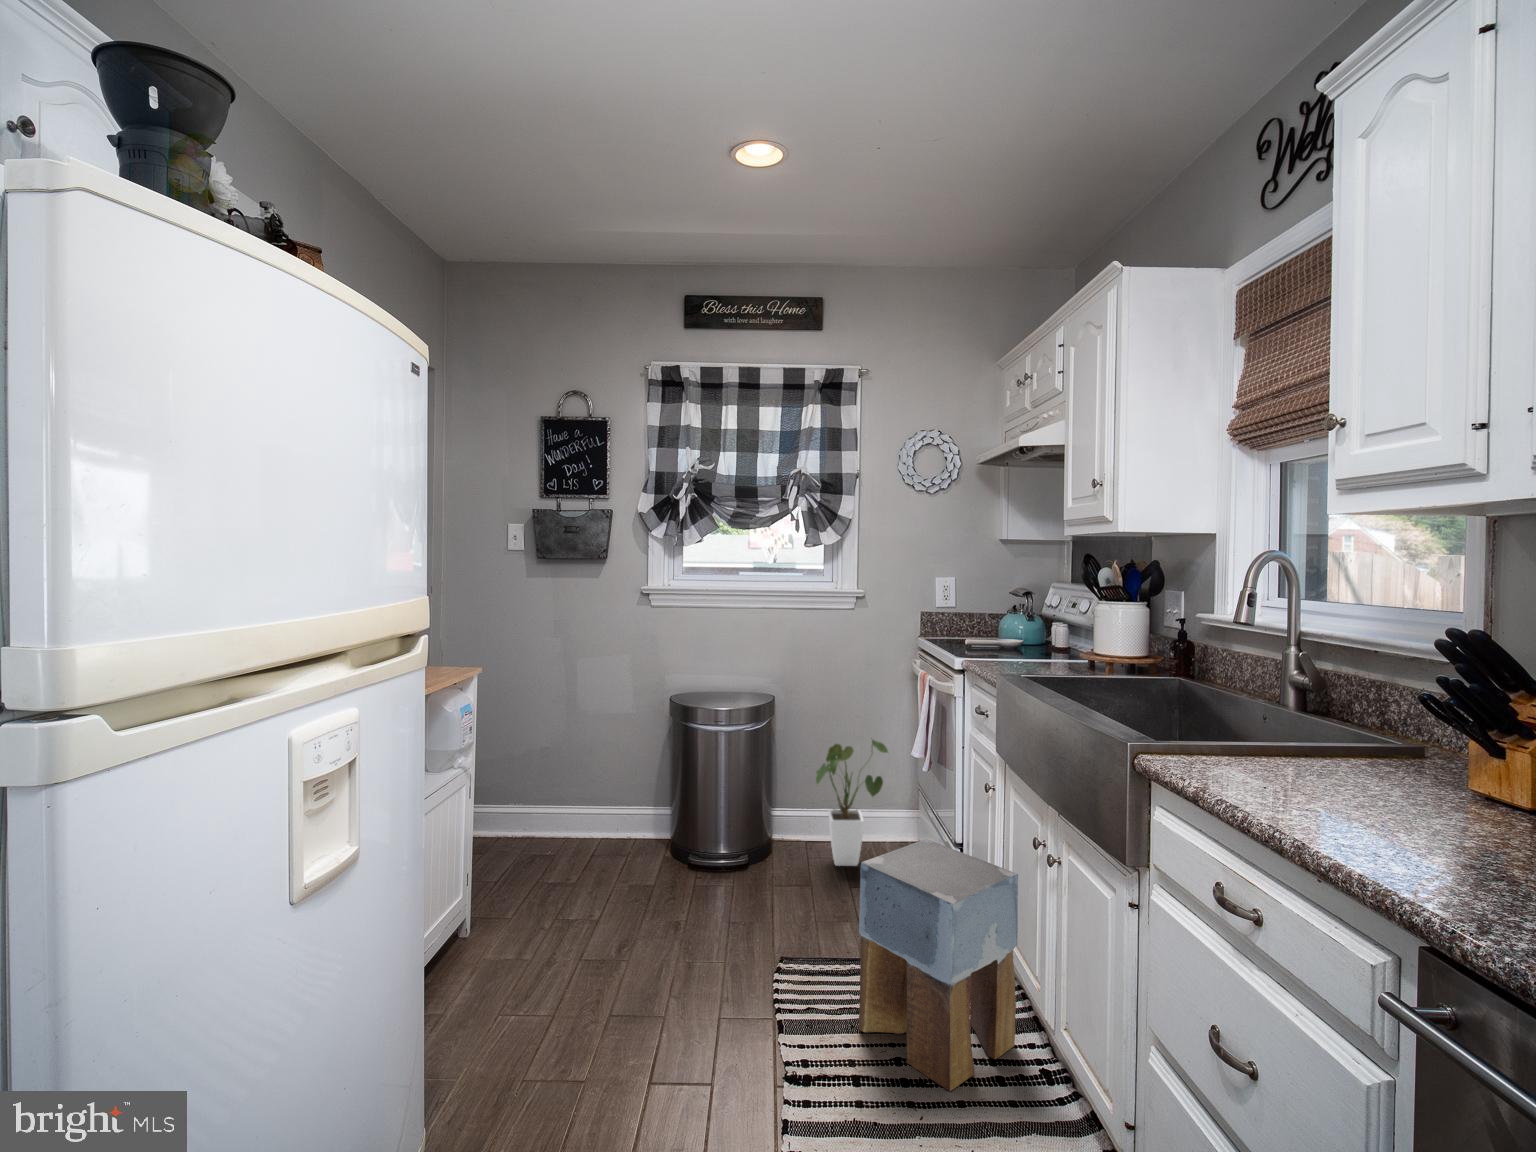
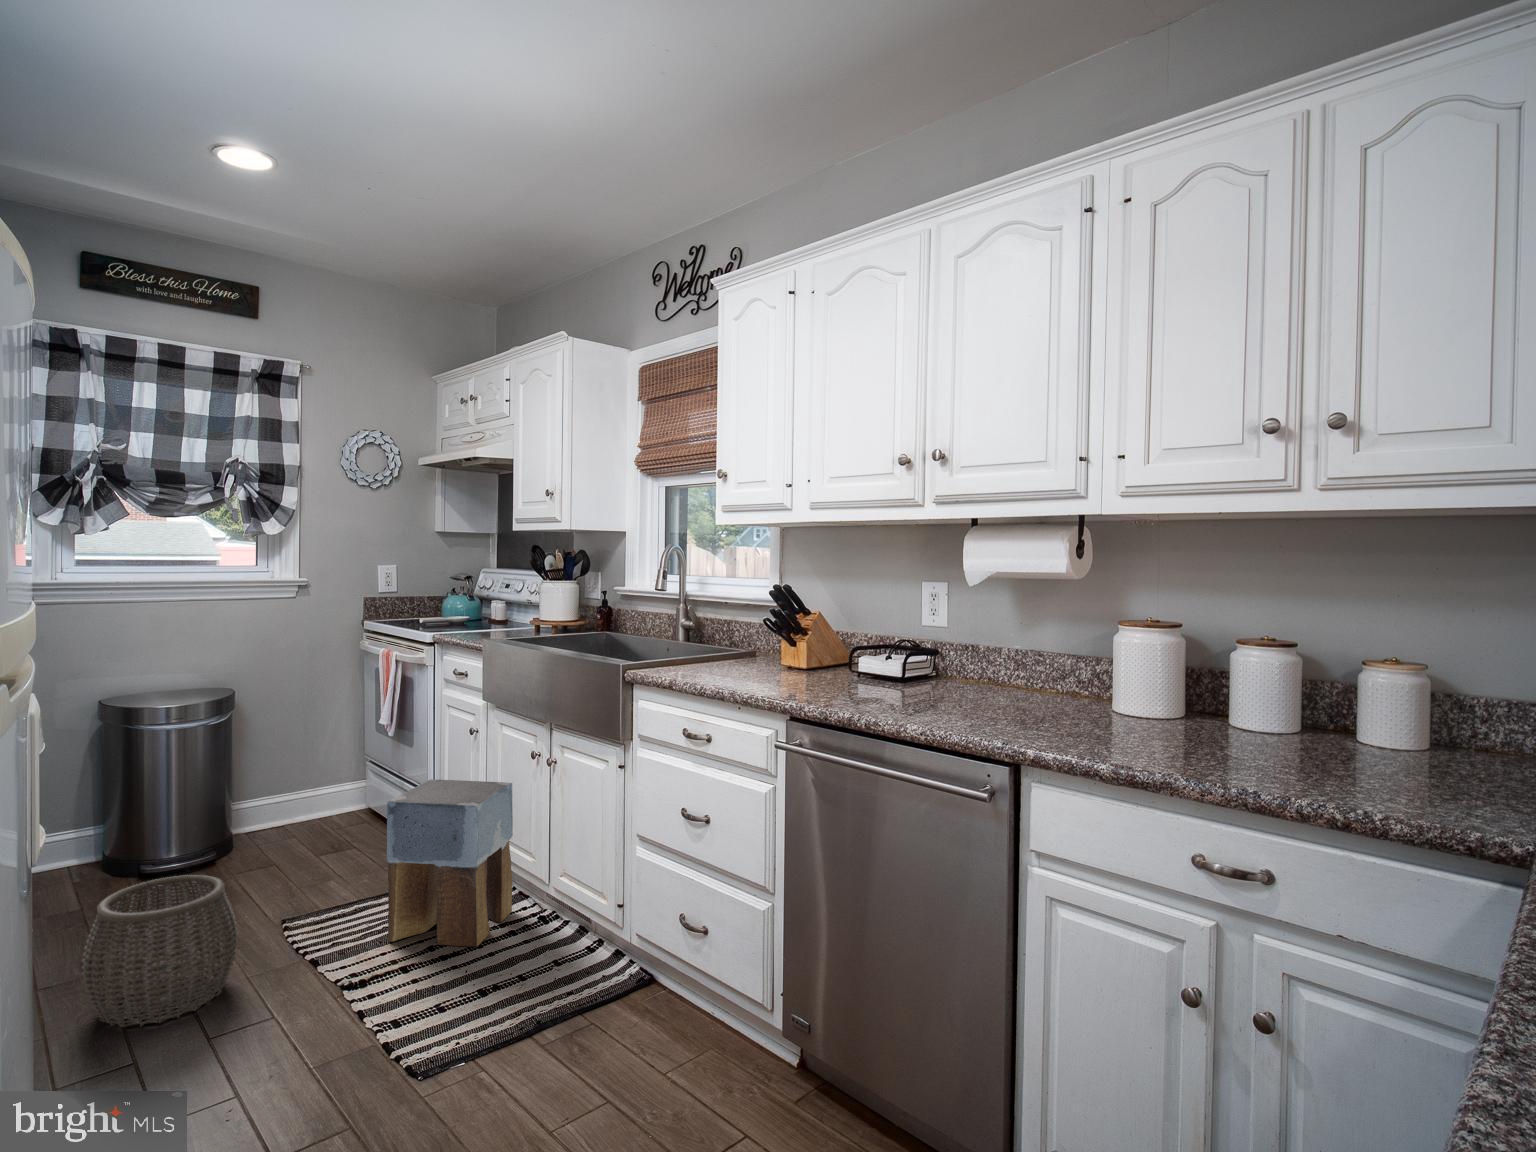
house plant: present [816,740,888,866] -> none [266,725,351,854]
woven basket: none [580,885,710,1045] -> present [82,875,238,1027]

